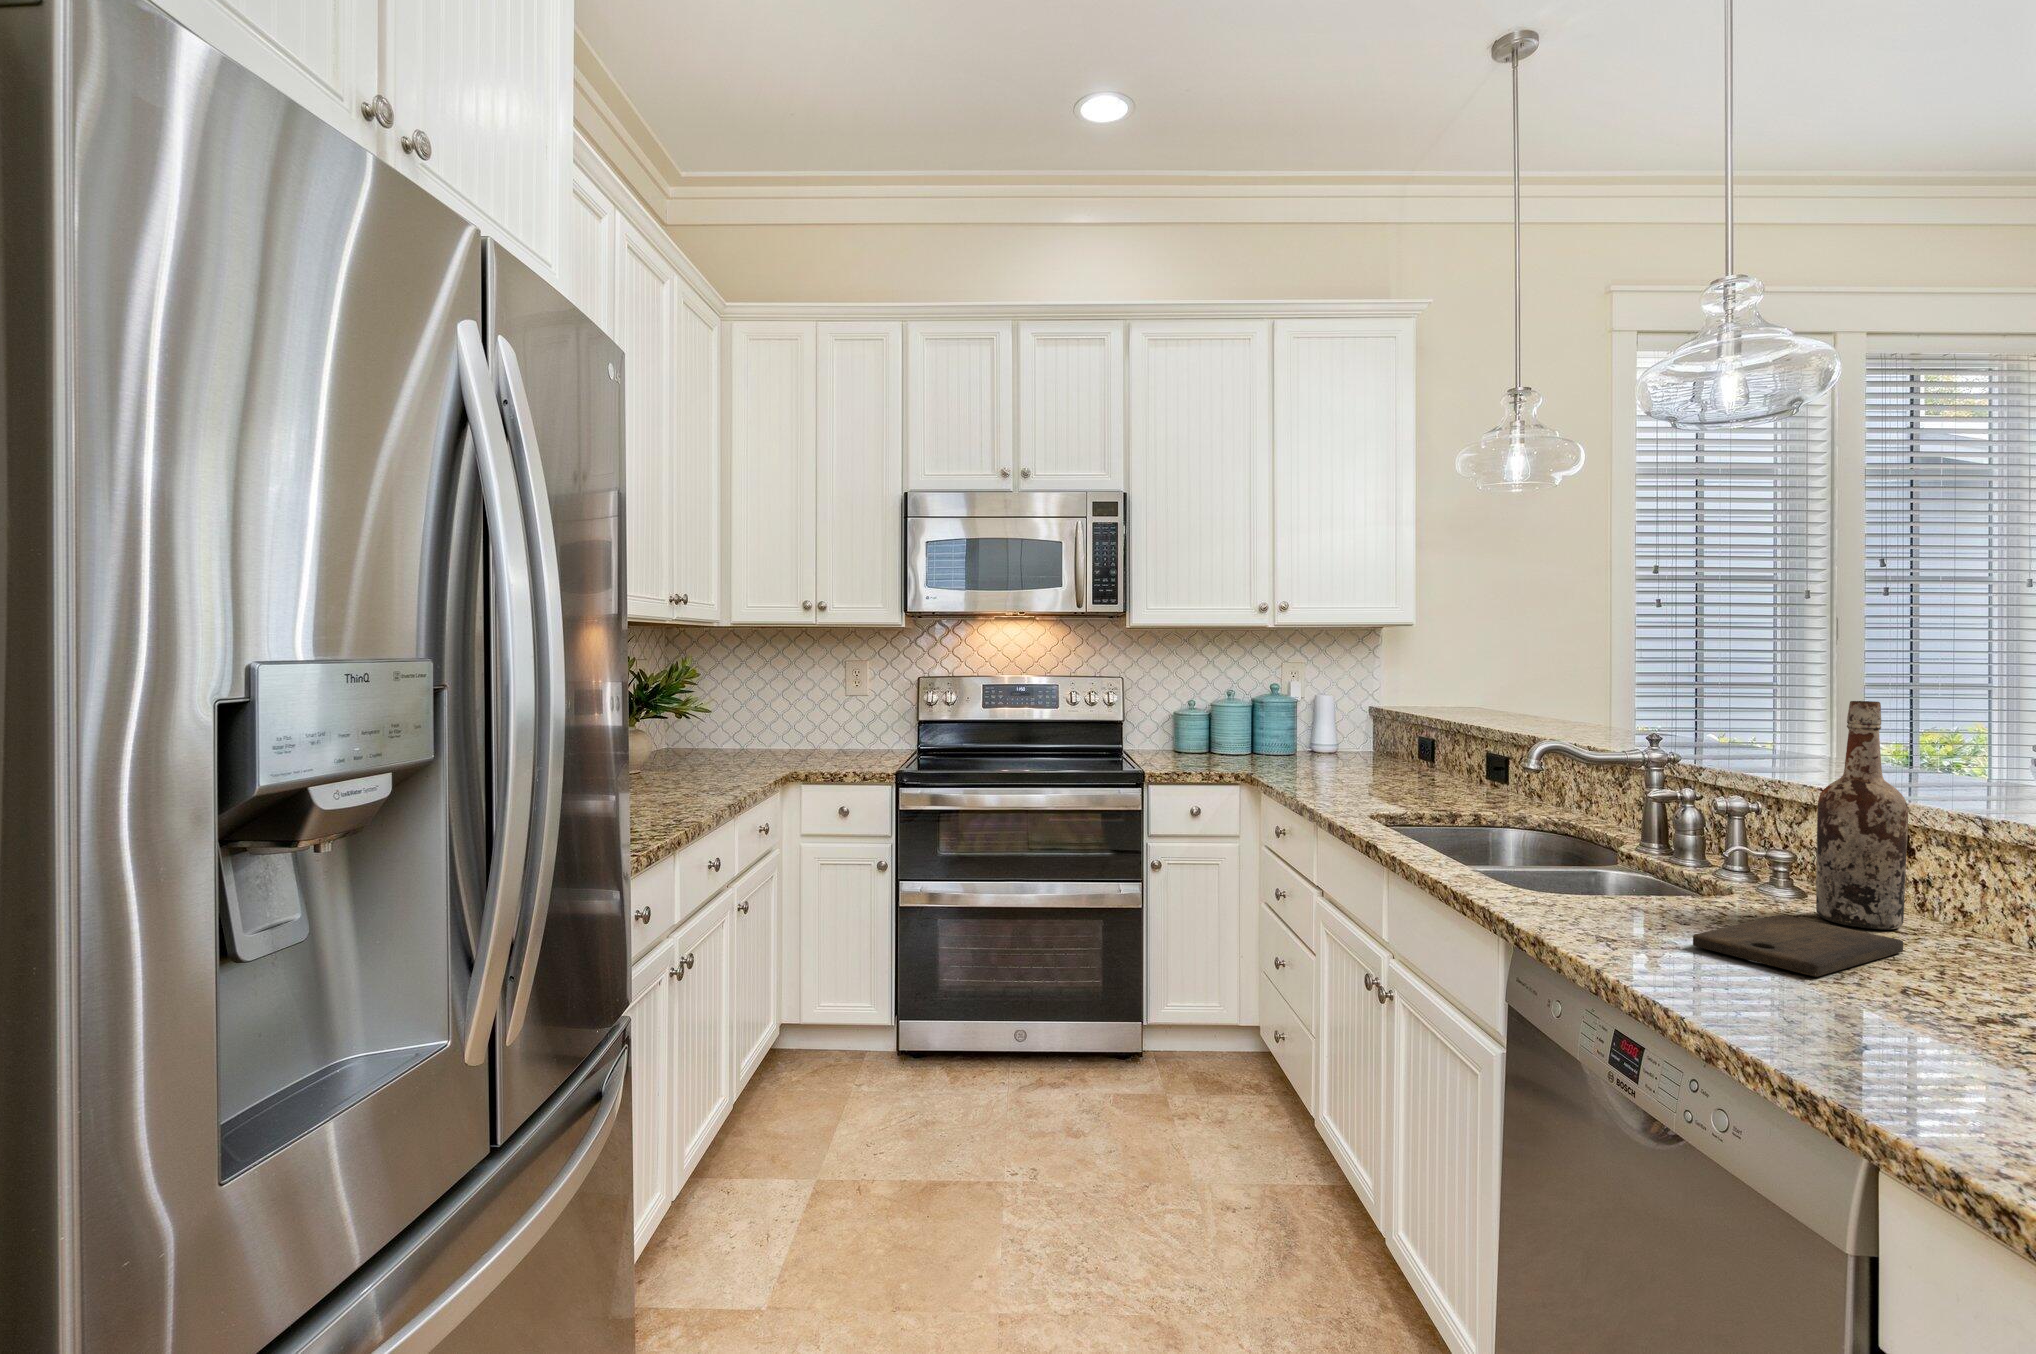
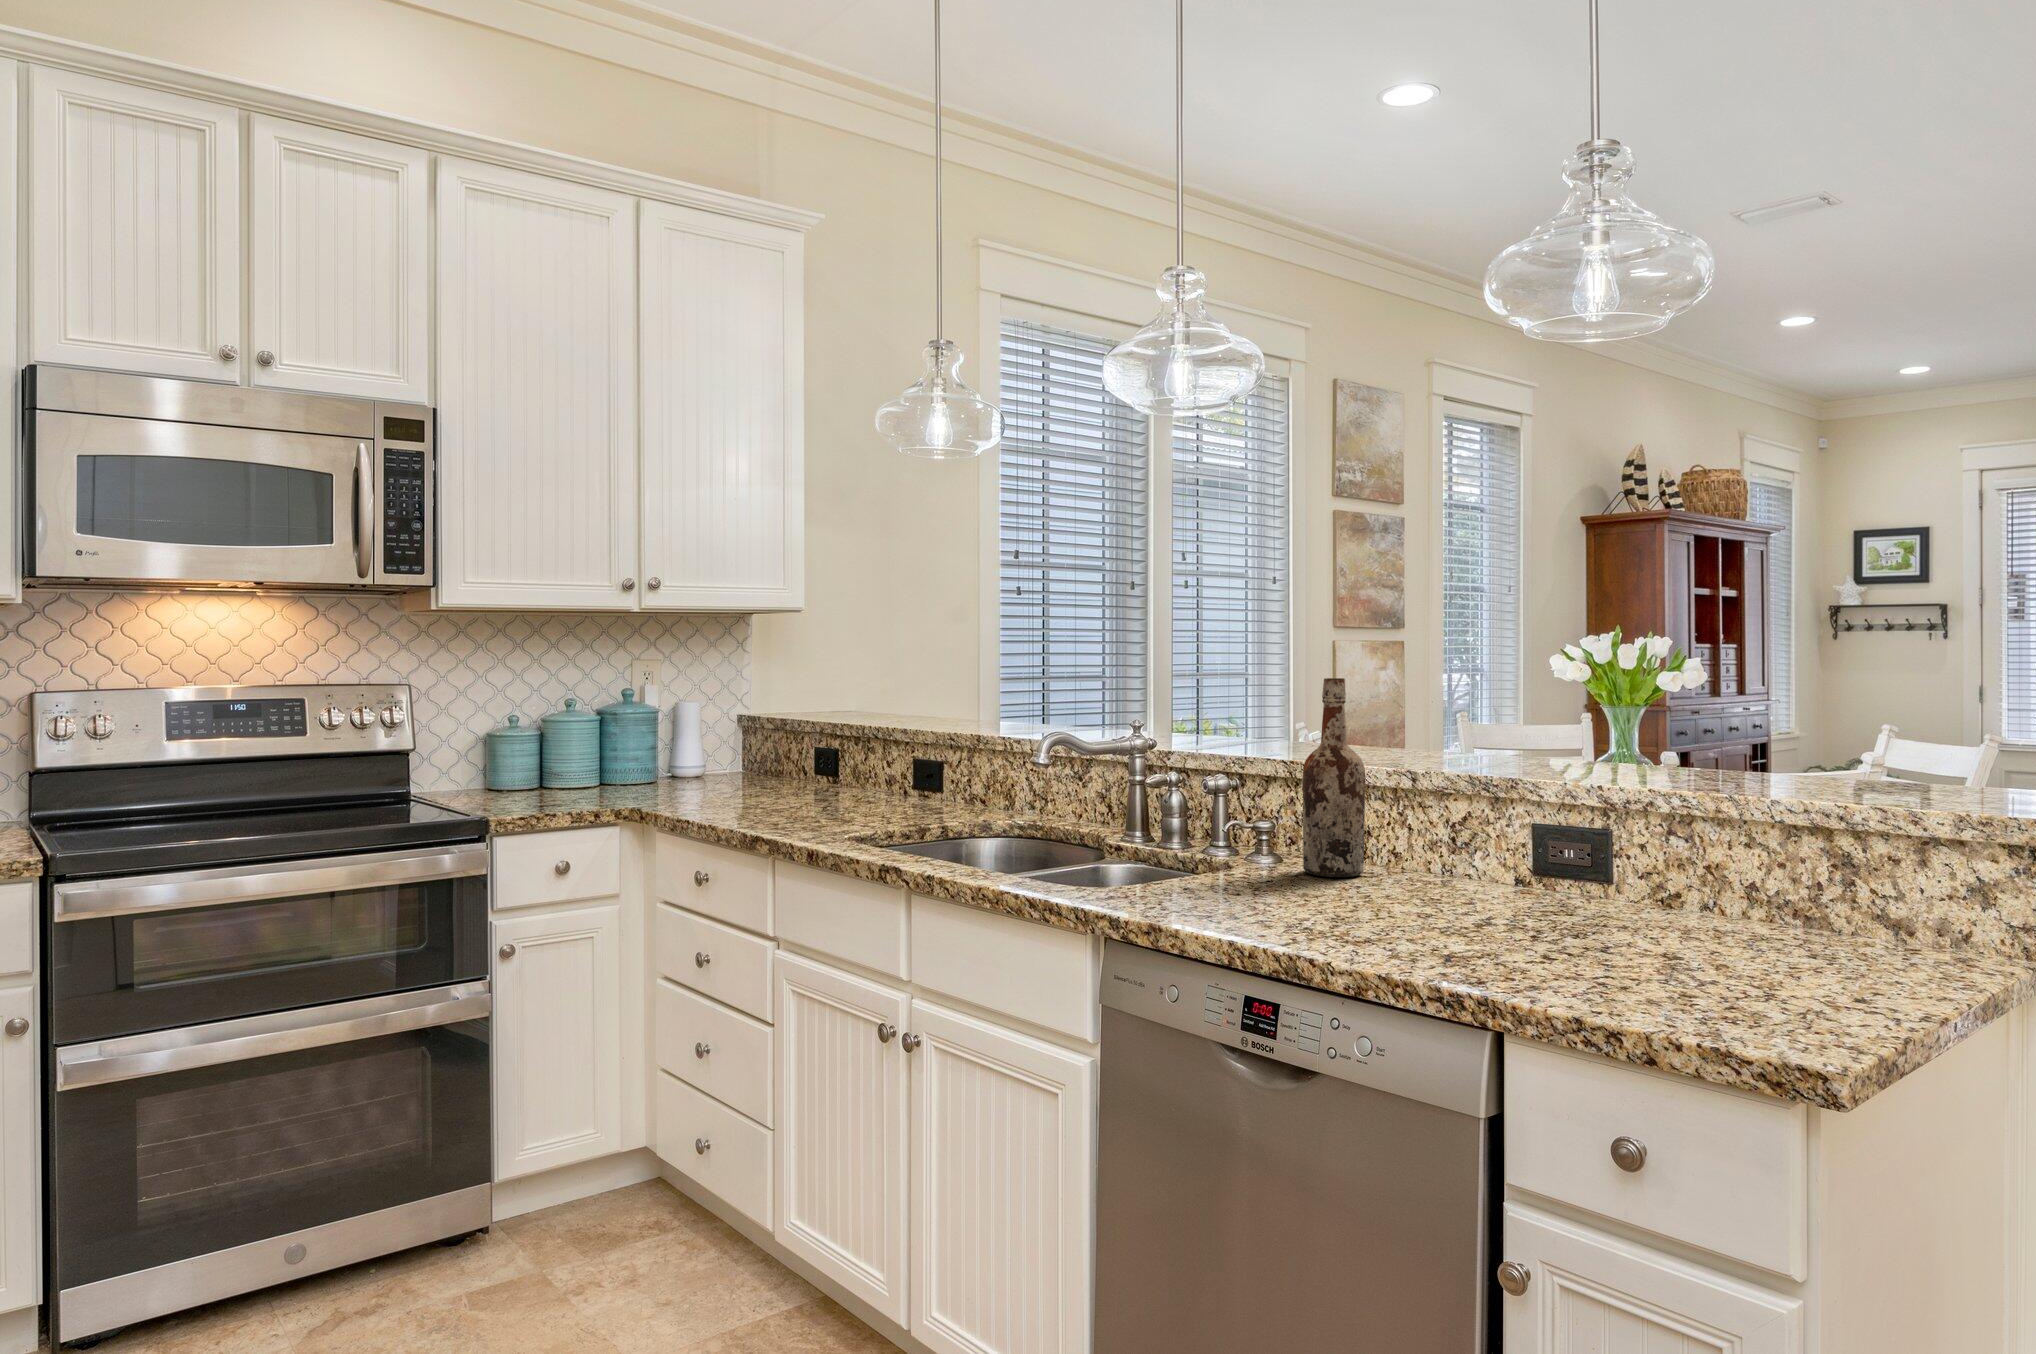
cutting board: present [1693,915,1903,977] -> none [1263,874,1385,916]

